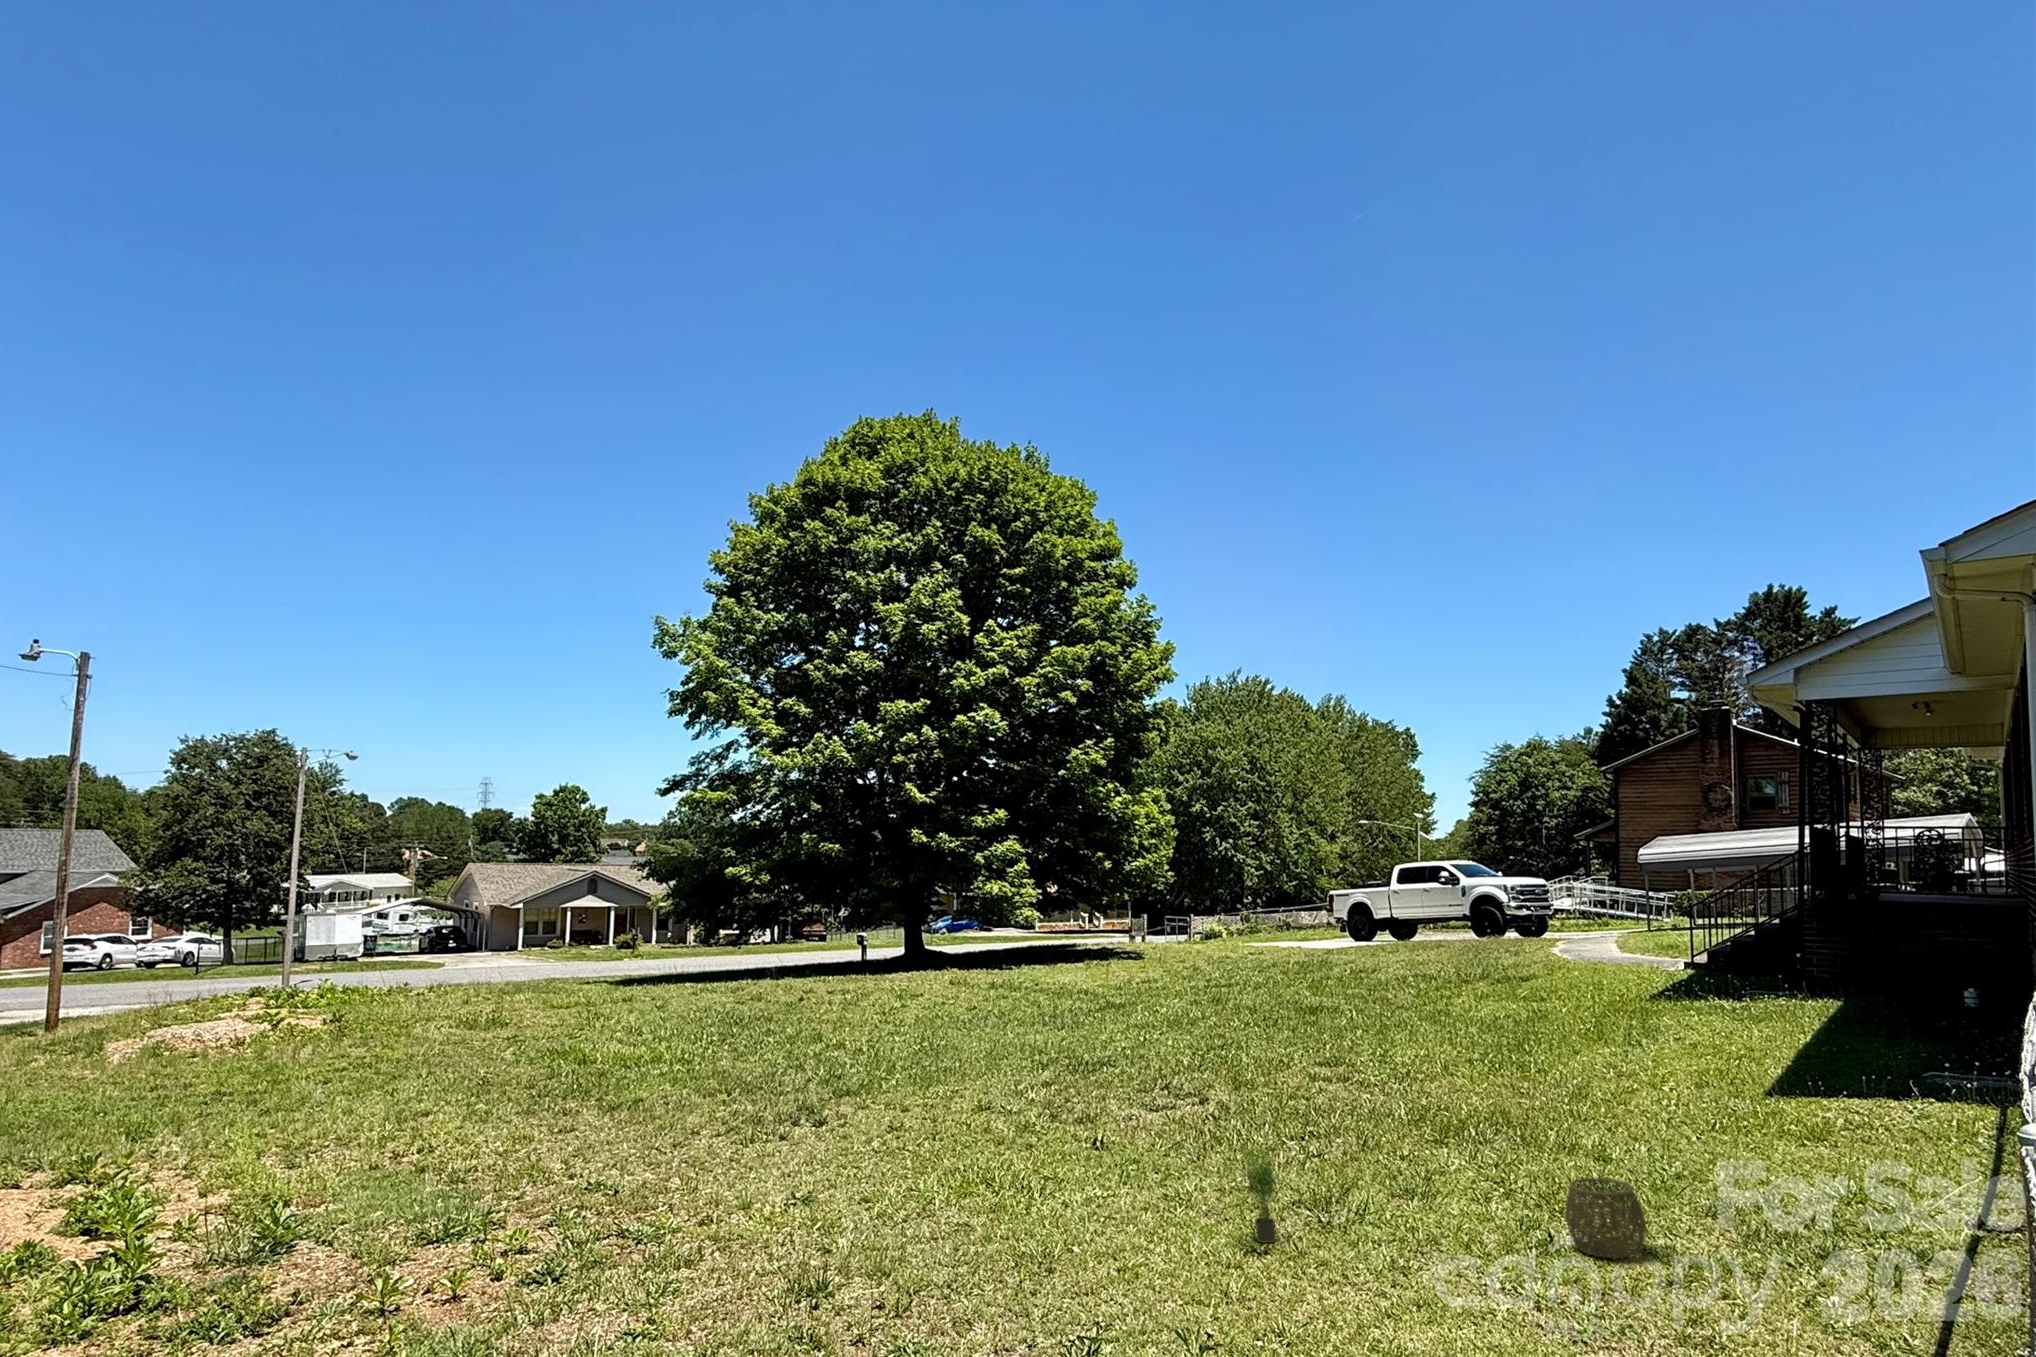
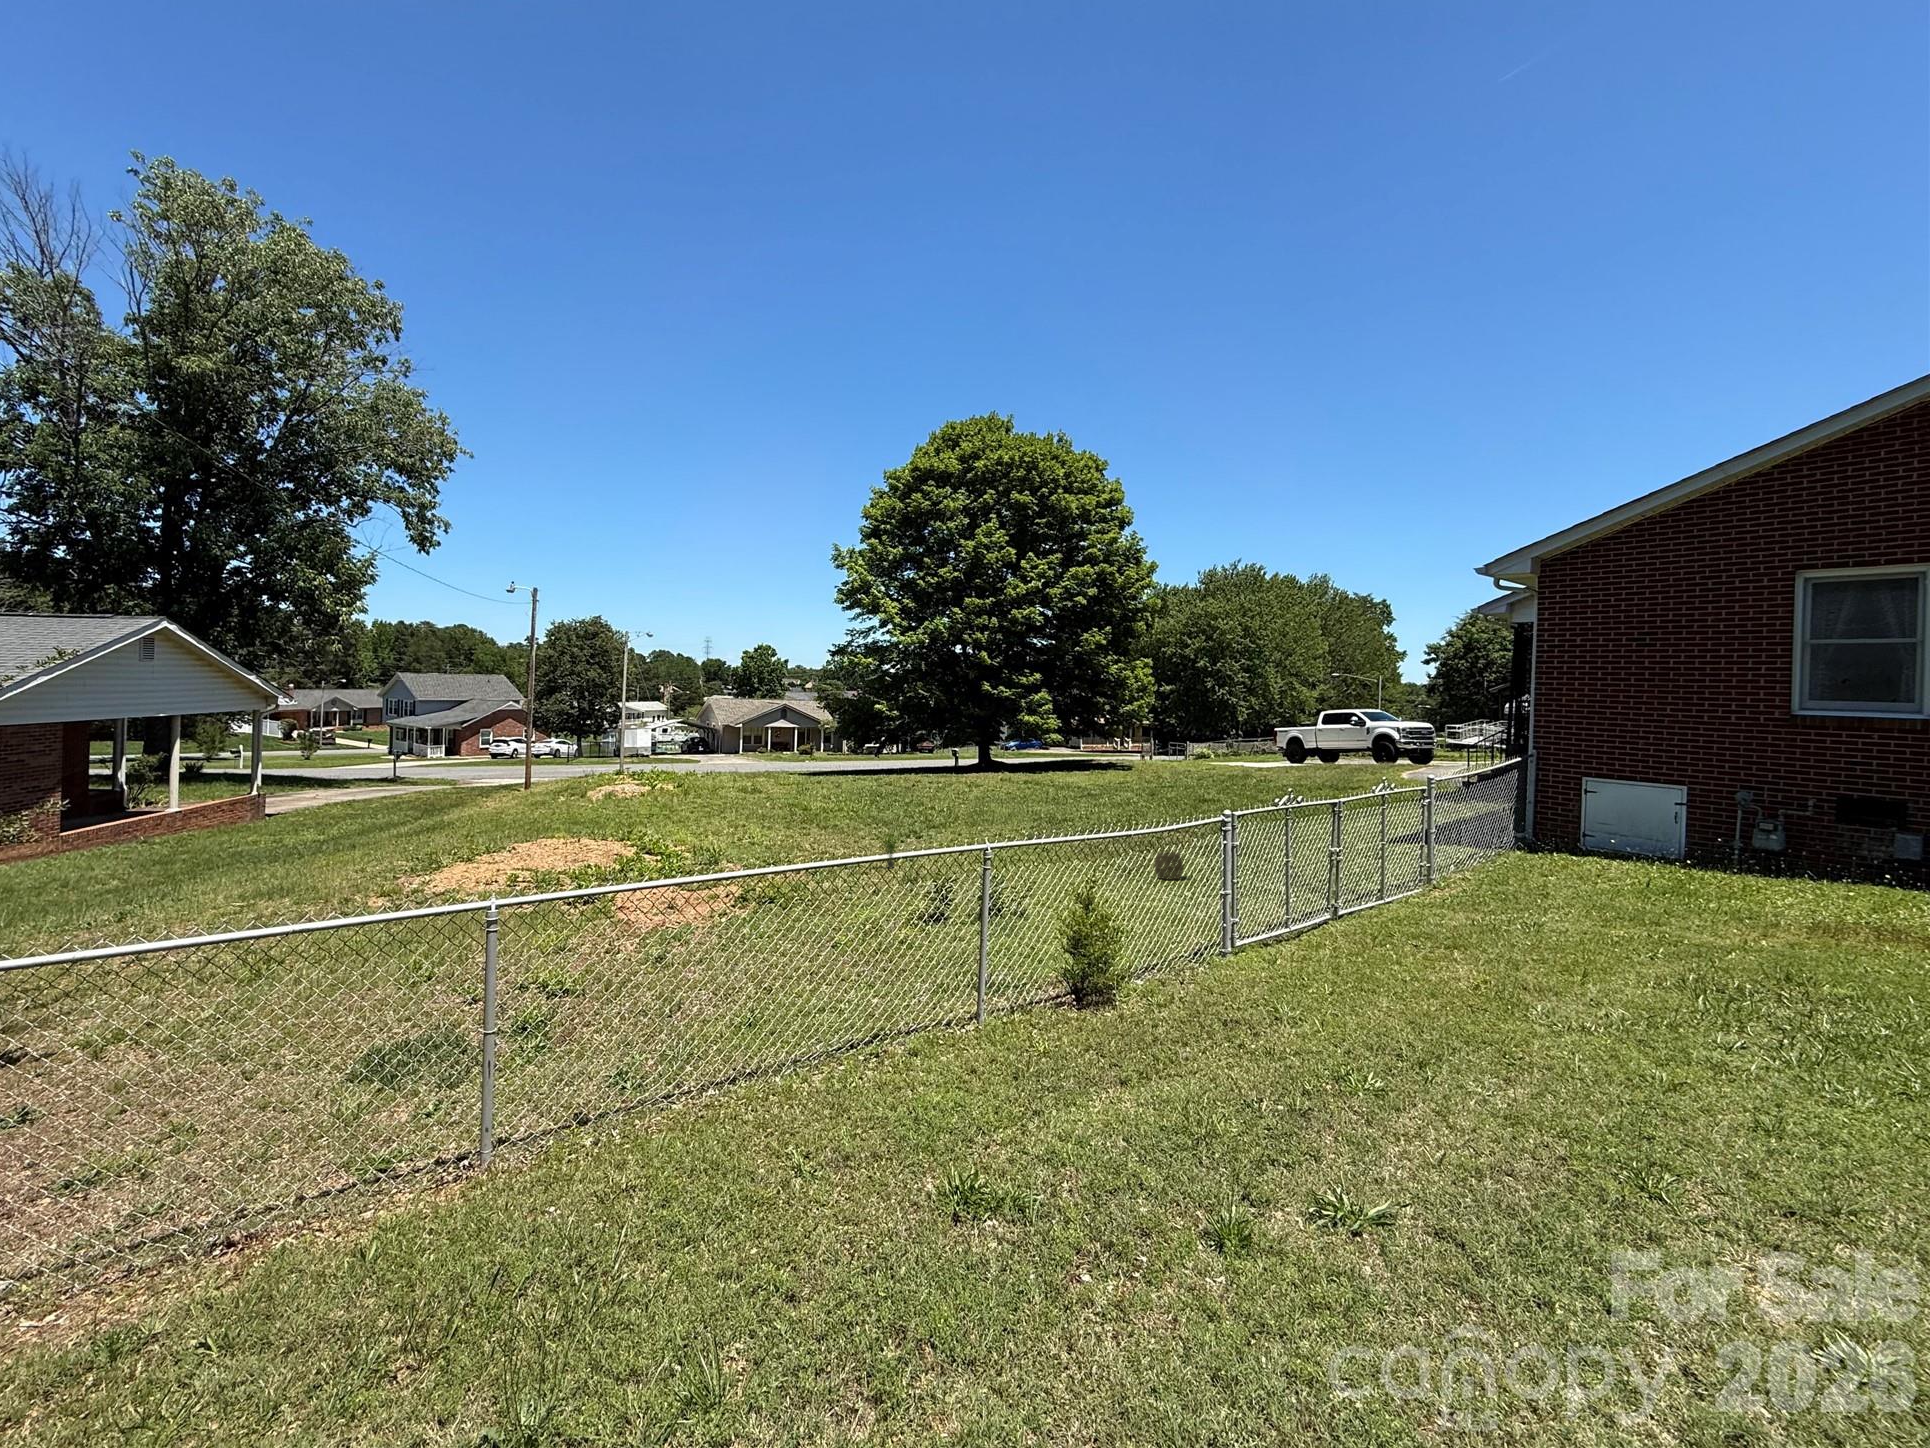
potted plant: present [1232,1149,1280,1243] -> present [884,837,897,869]

